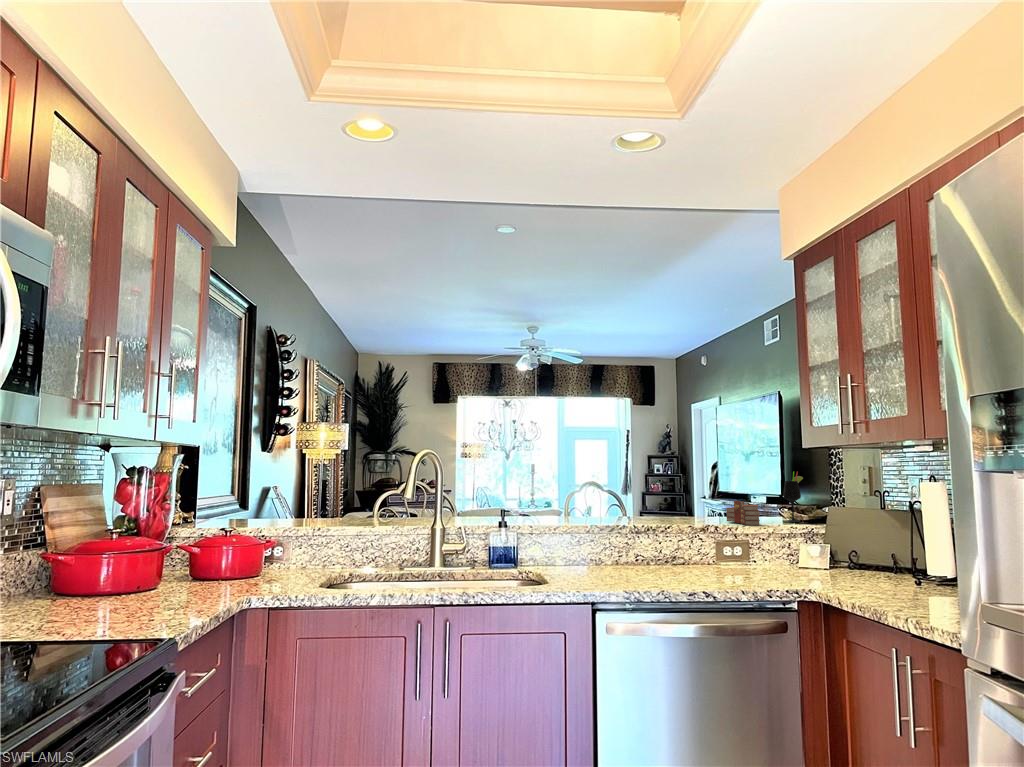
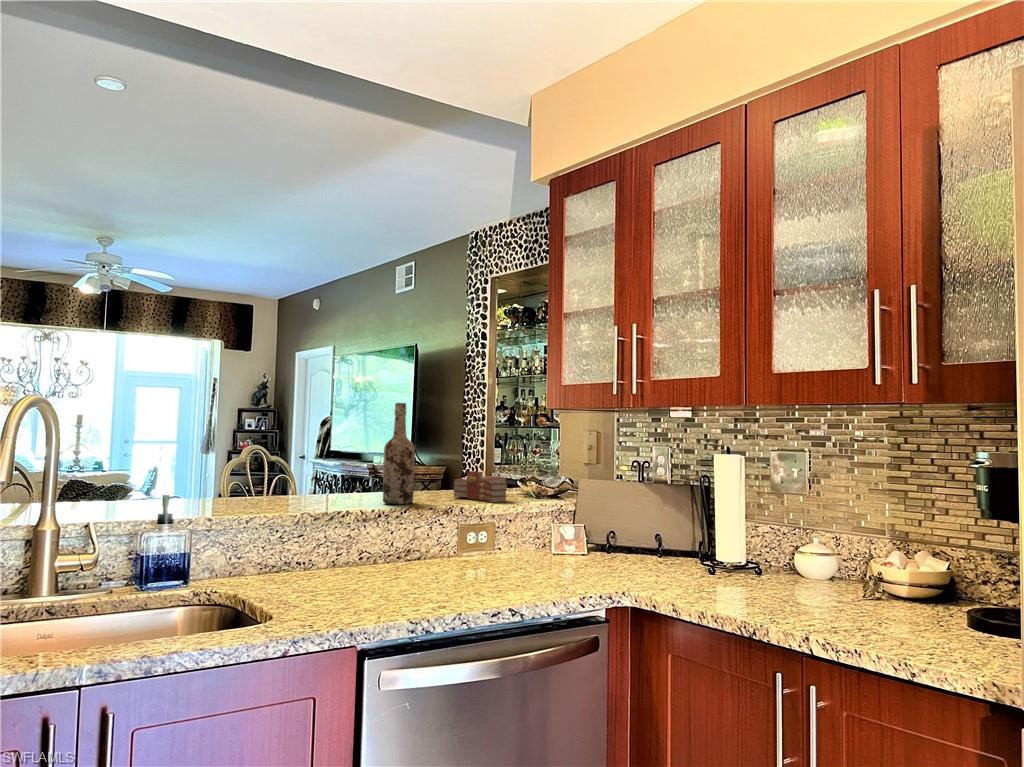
wine bottle: none [664,448,688,524] -> present [383,403,415,504]
wine glass: present [783,471,803,522] -> none [516,435,539,494]

